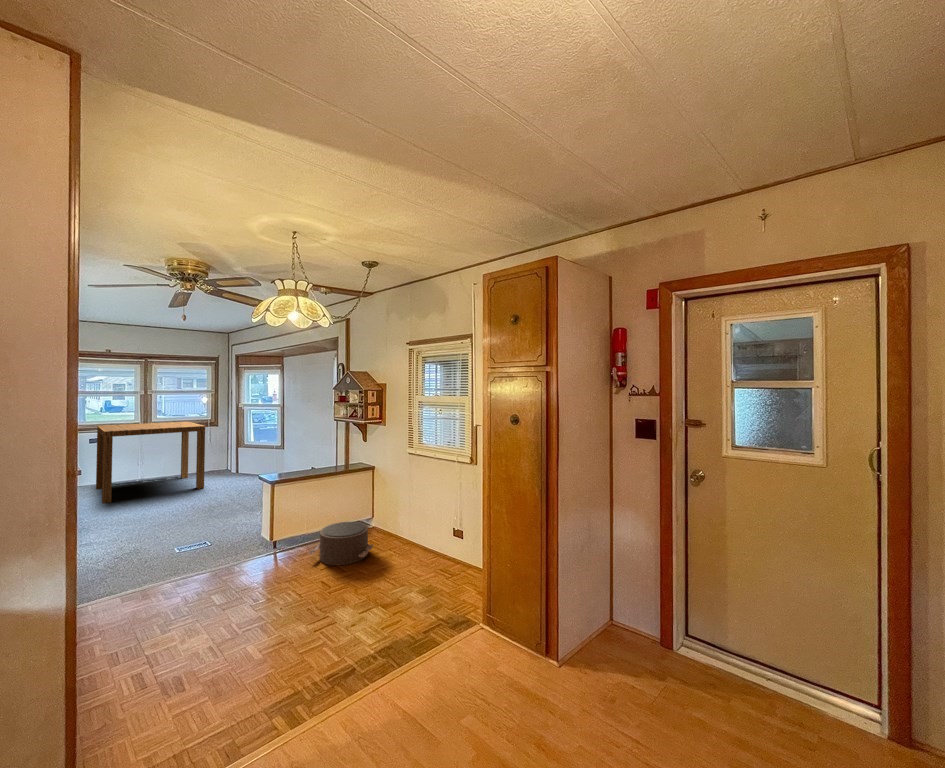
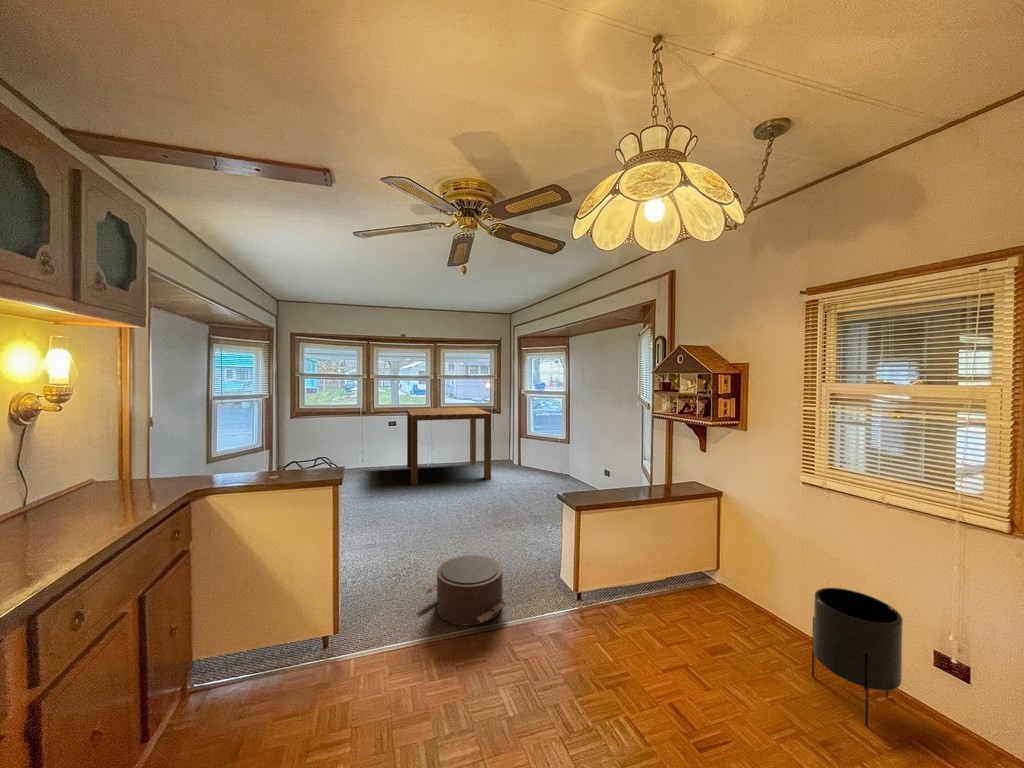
planter: none [401,506,436,569] -> present [812,588,903,726]
pouf: present [309,522,373,566] -> present [424,555,507,626]

